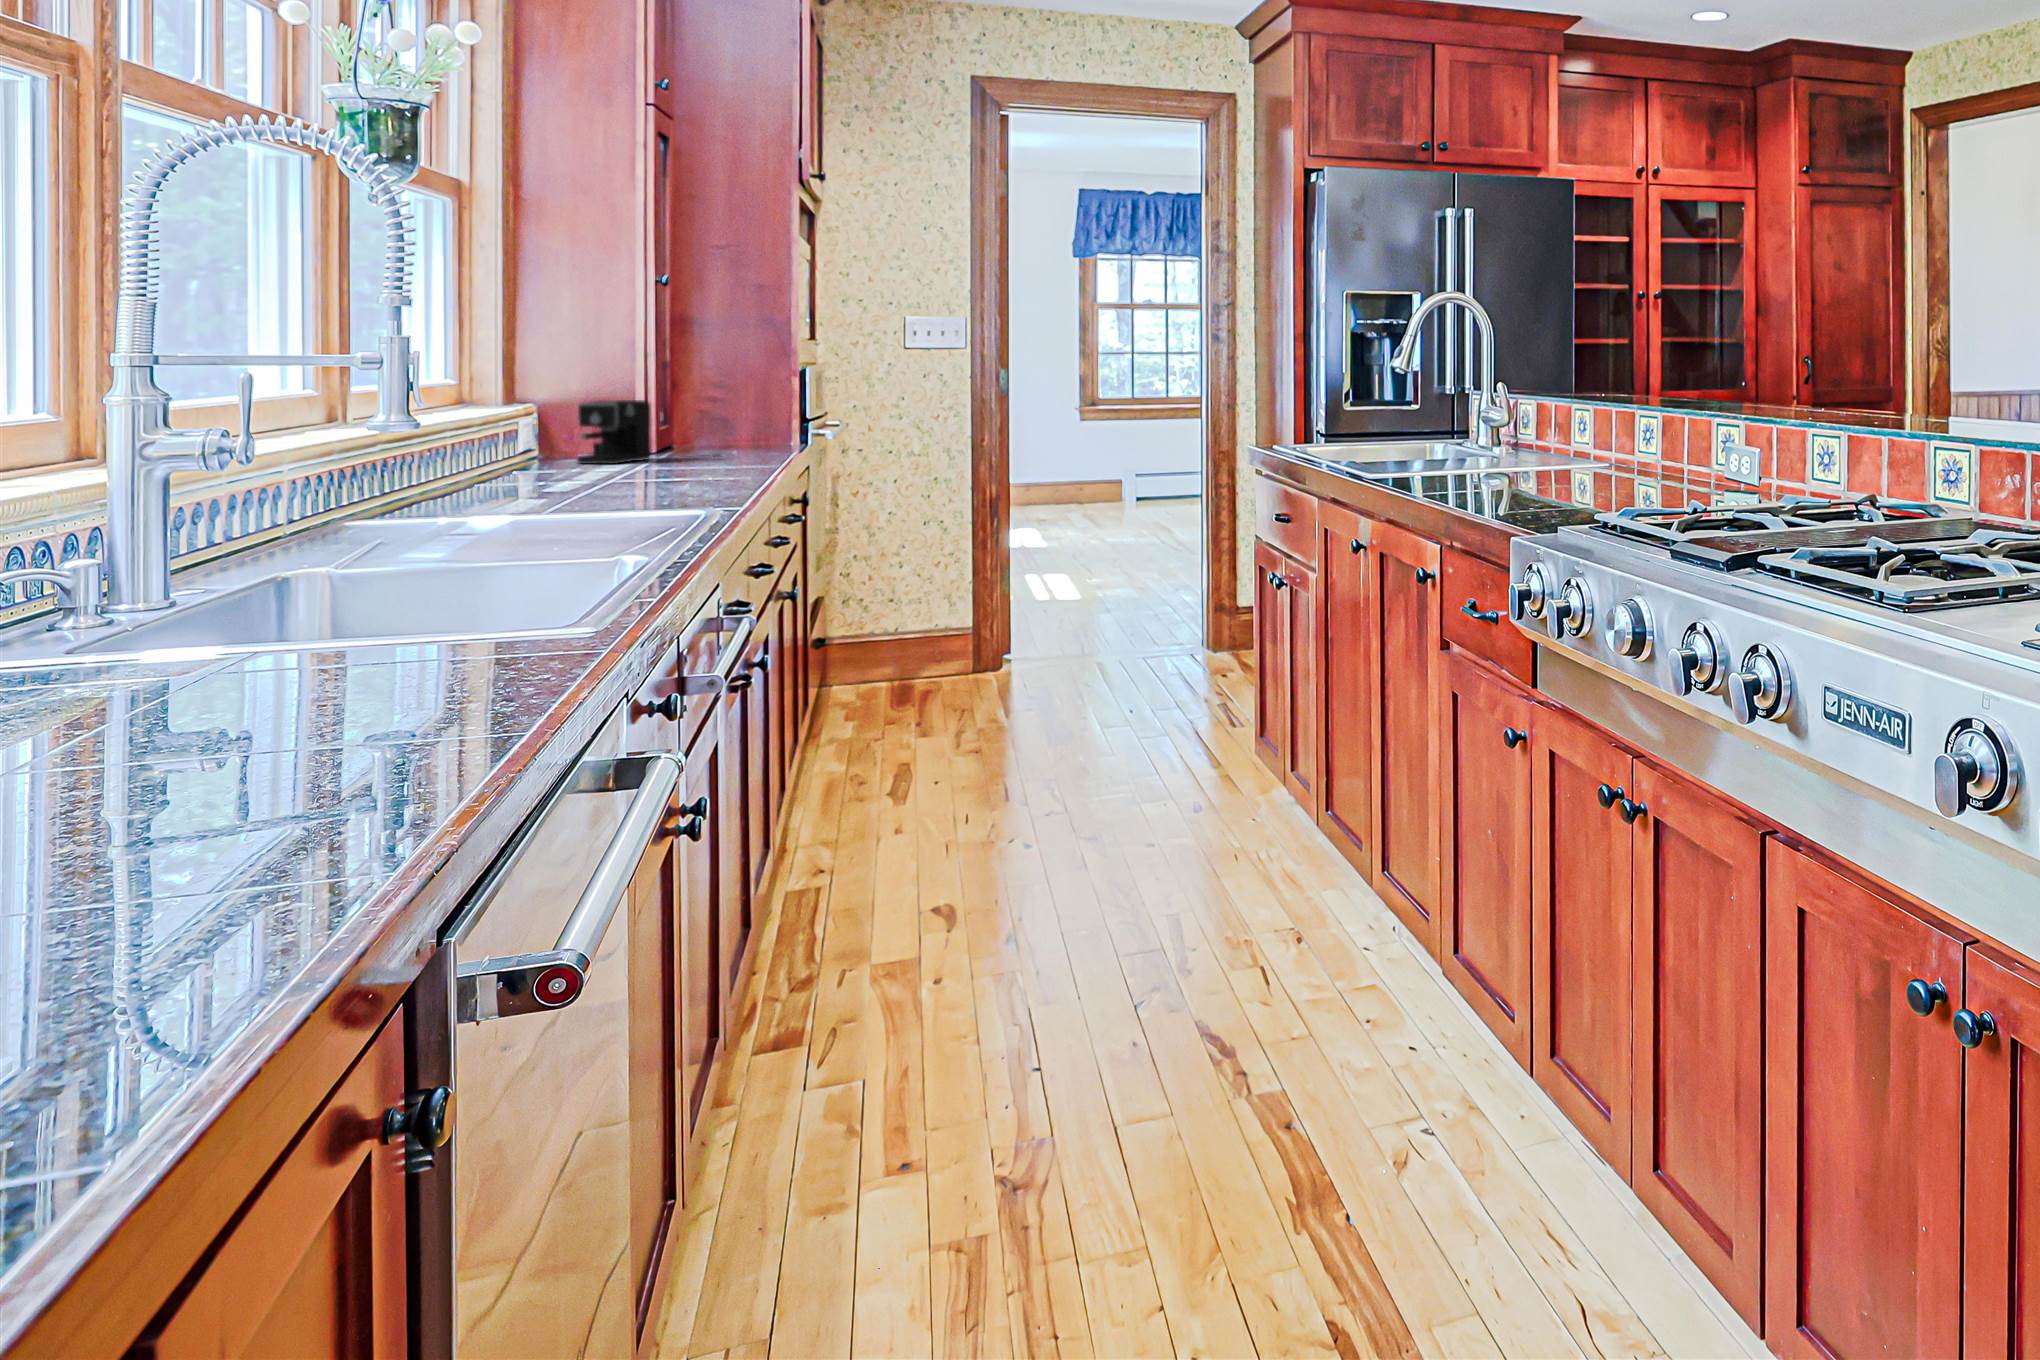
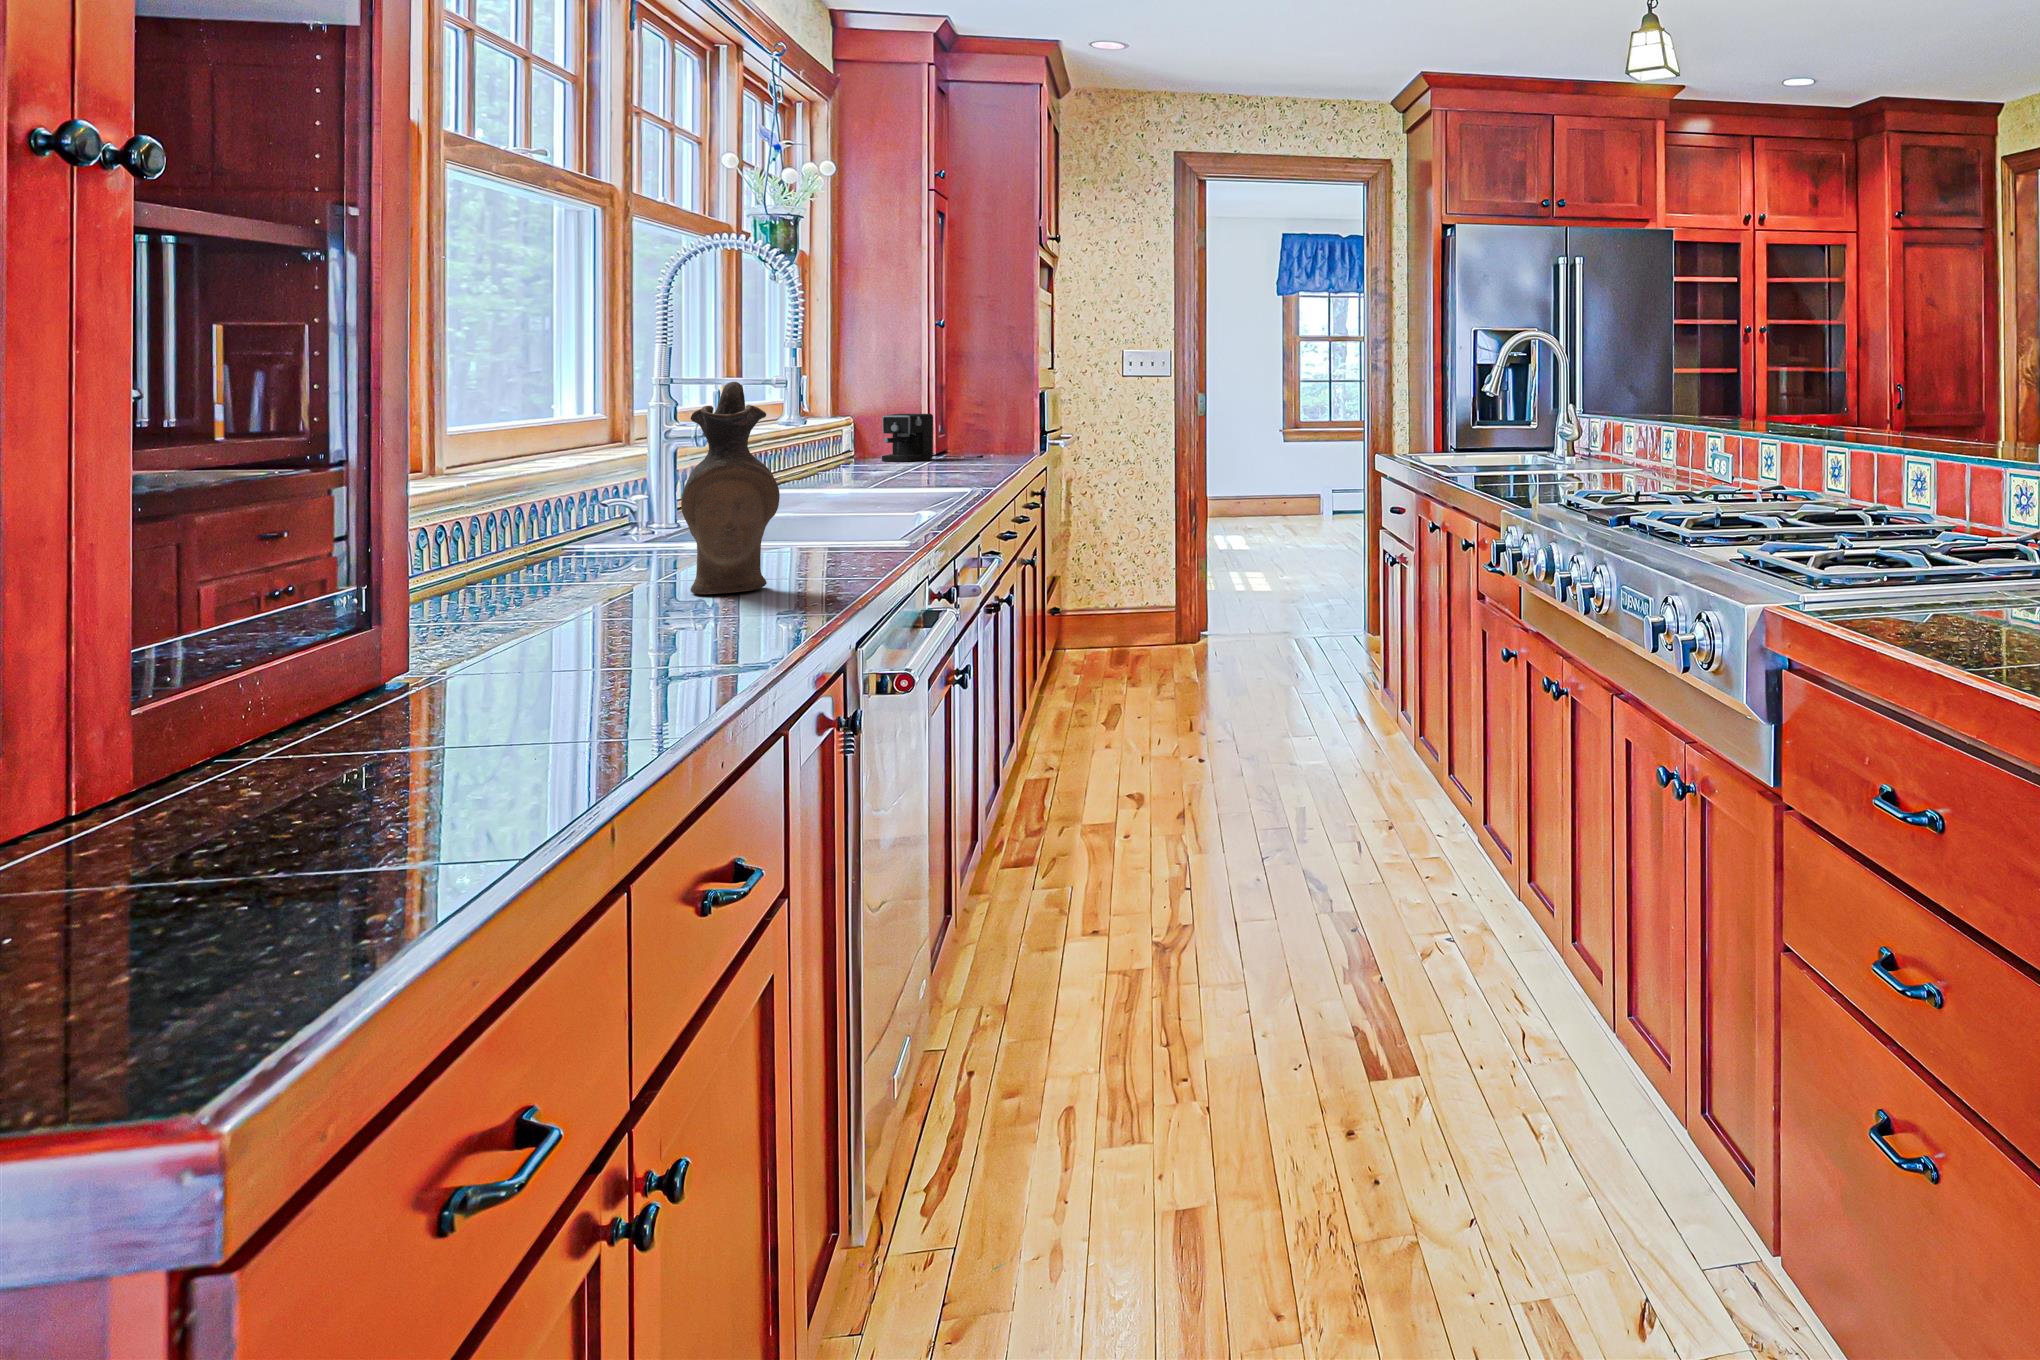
ceramic pitcher: none [128,371,348,784] -> present [681,382,780,594]

